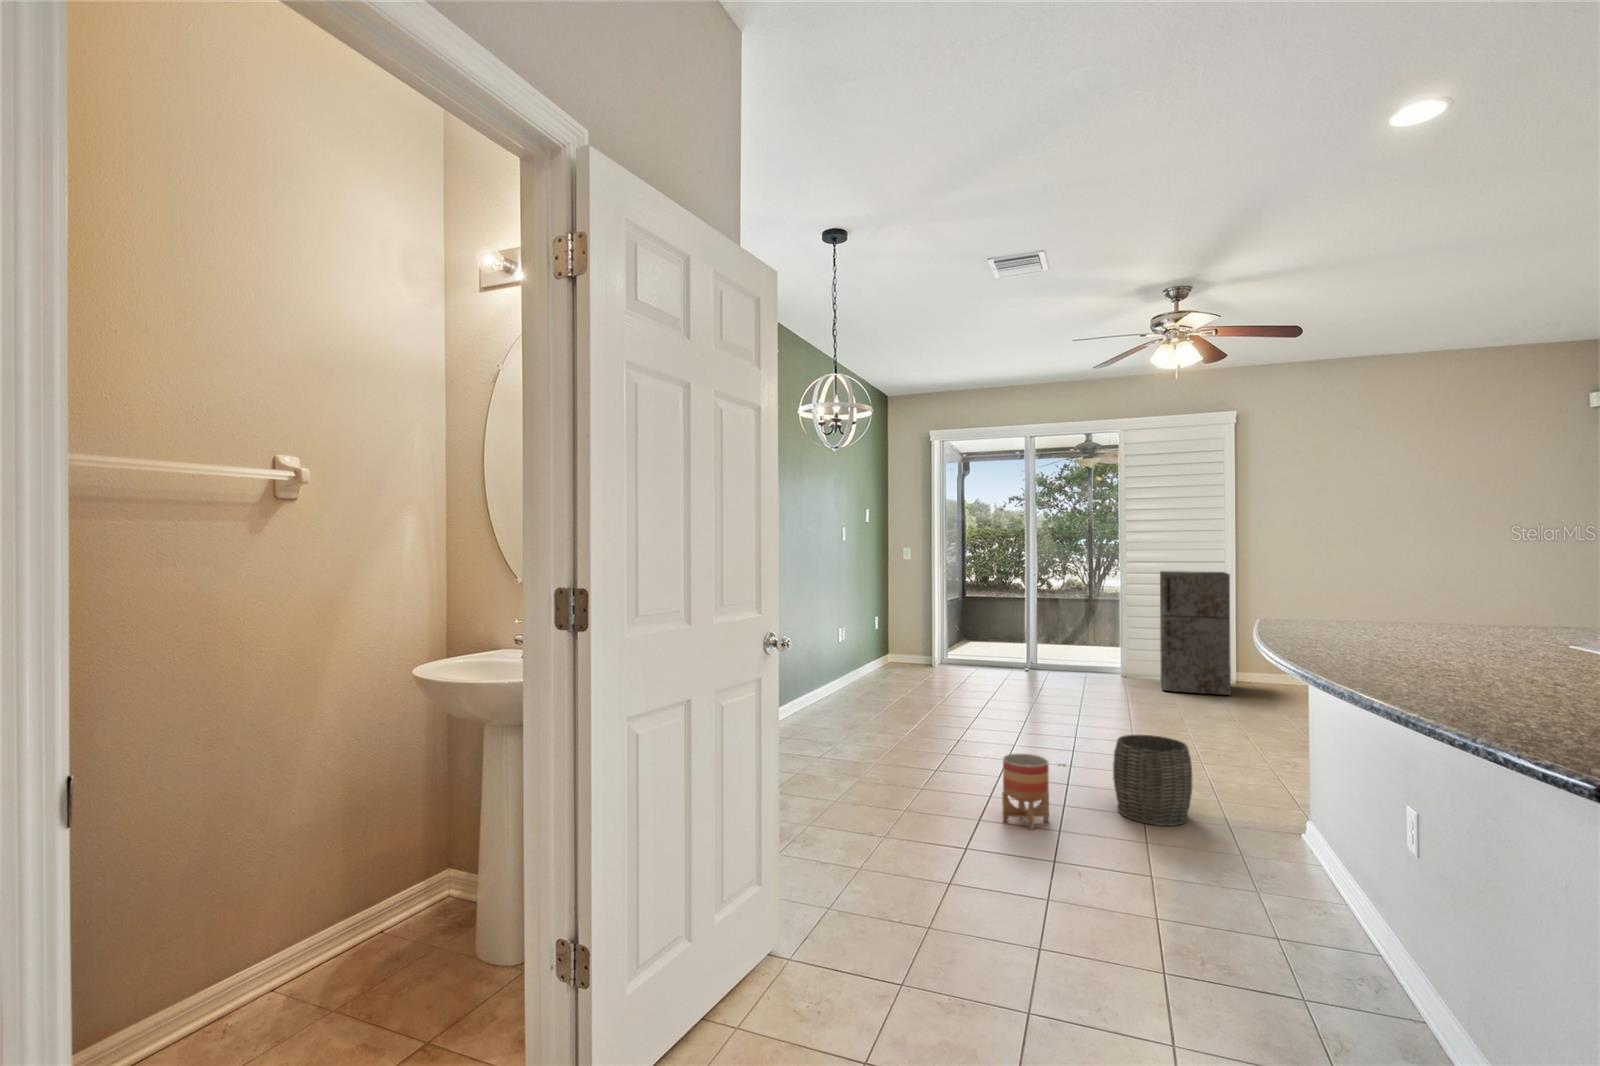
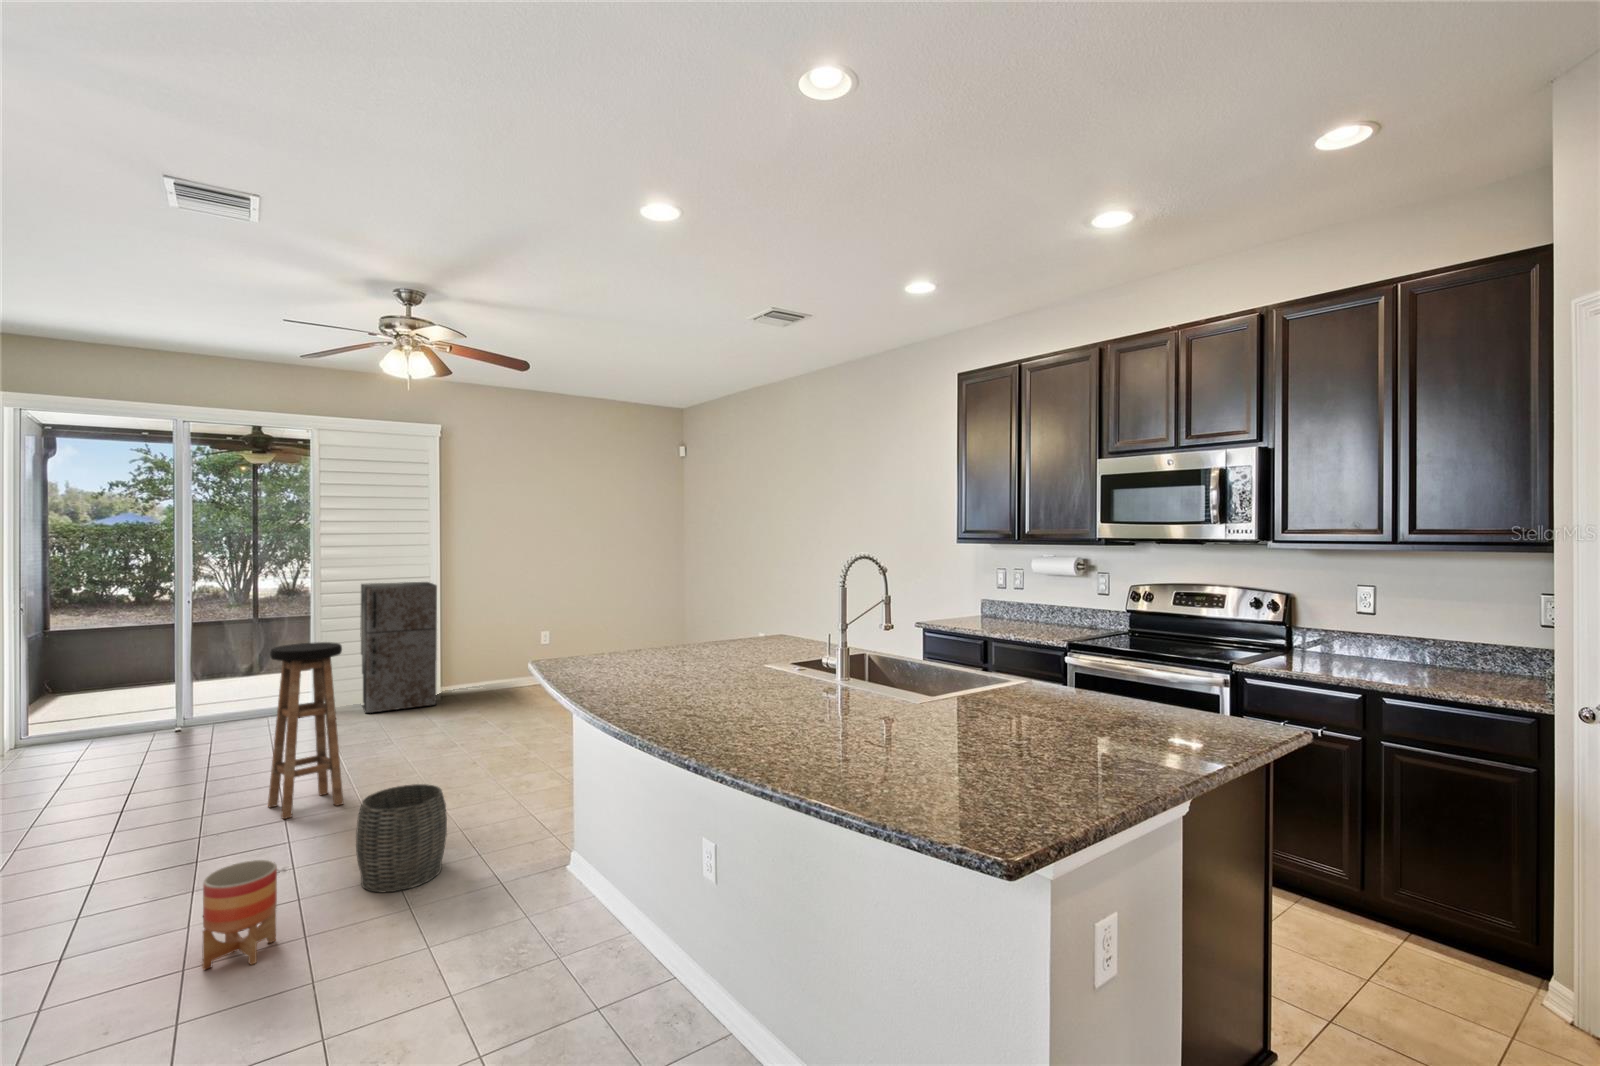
bar stool: none [1067,609,1123,752] -> present [268,642,343,819]

